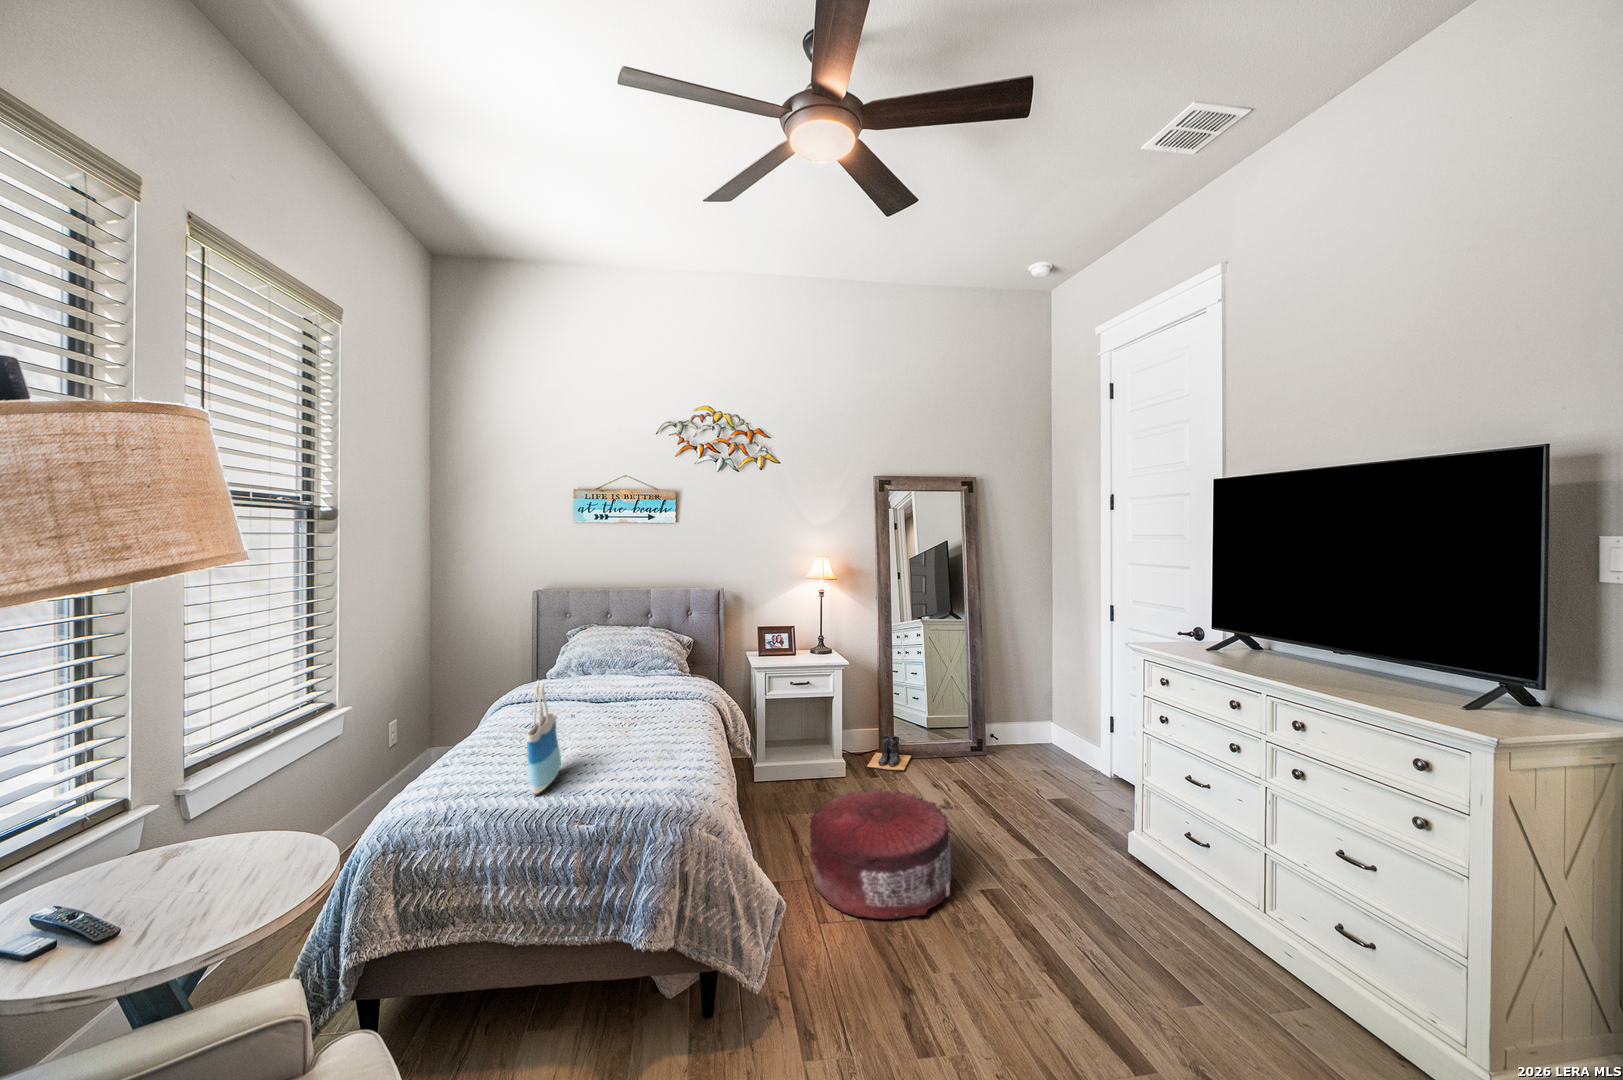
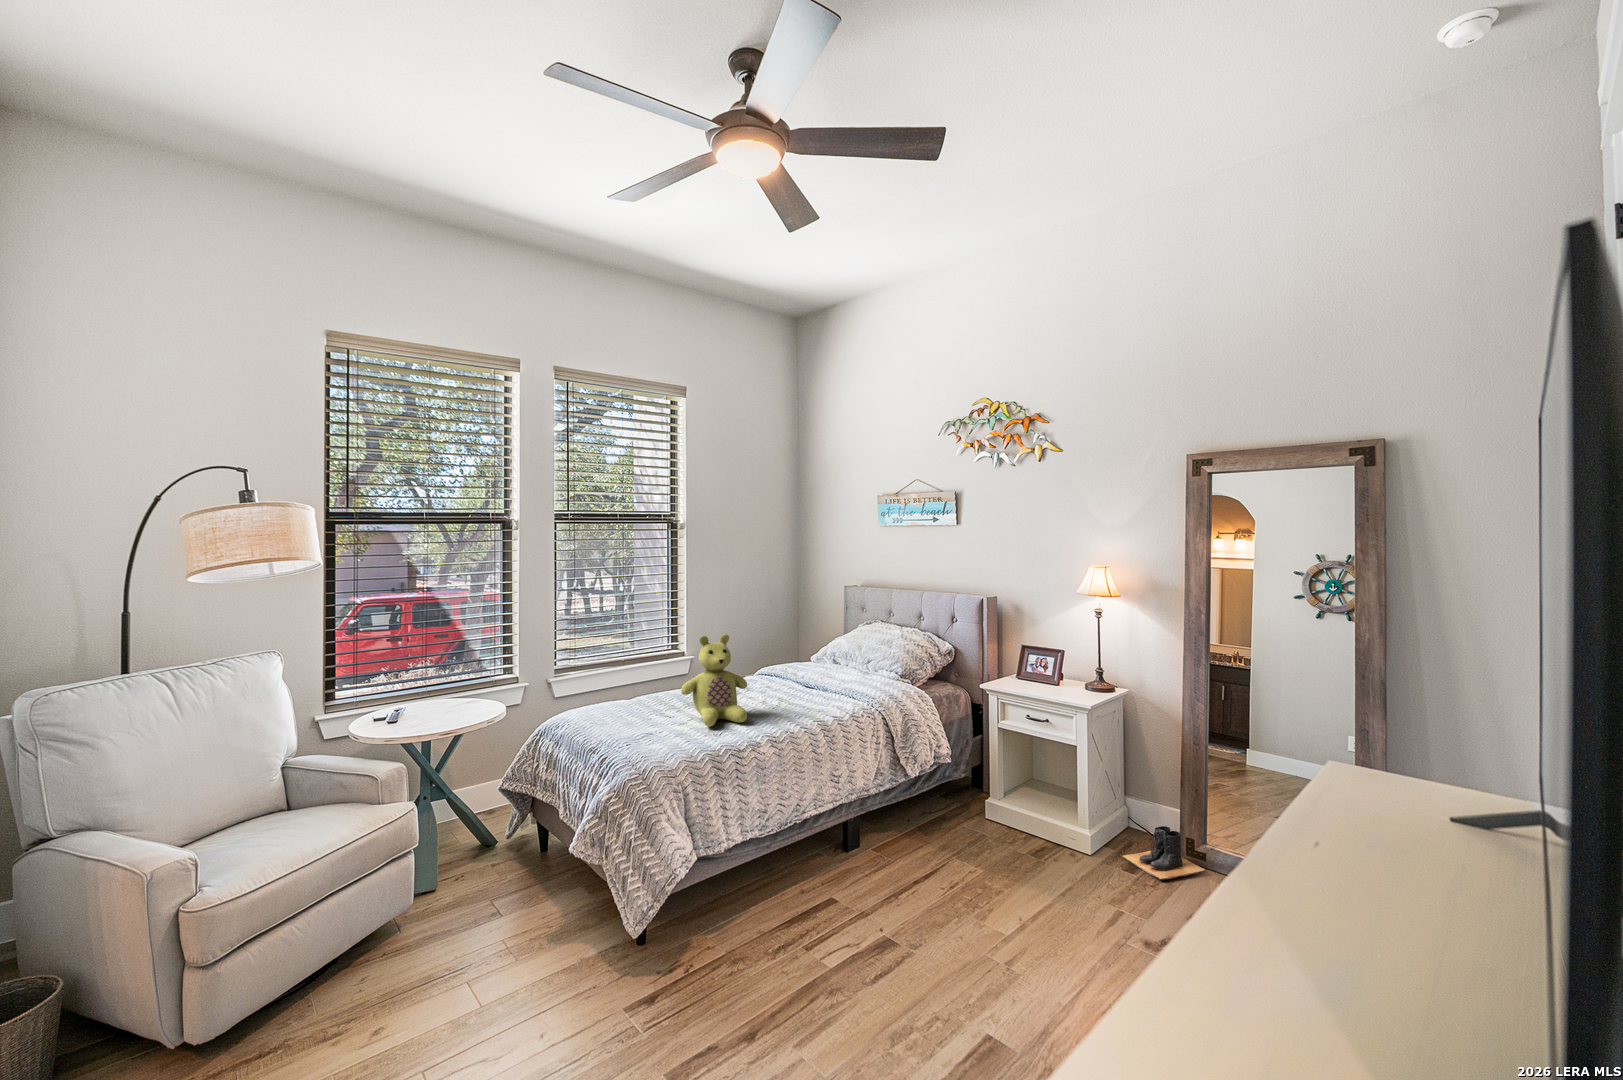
stuffed bear: none [611,658,682,762] -> present [681,634,747,726]
tote bag: present [527,681,561,794] -> none [604,634,660,719]
pouf: present [810,789,953,919] -> none [822,839,996,1006]

